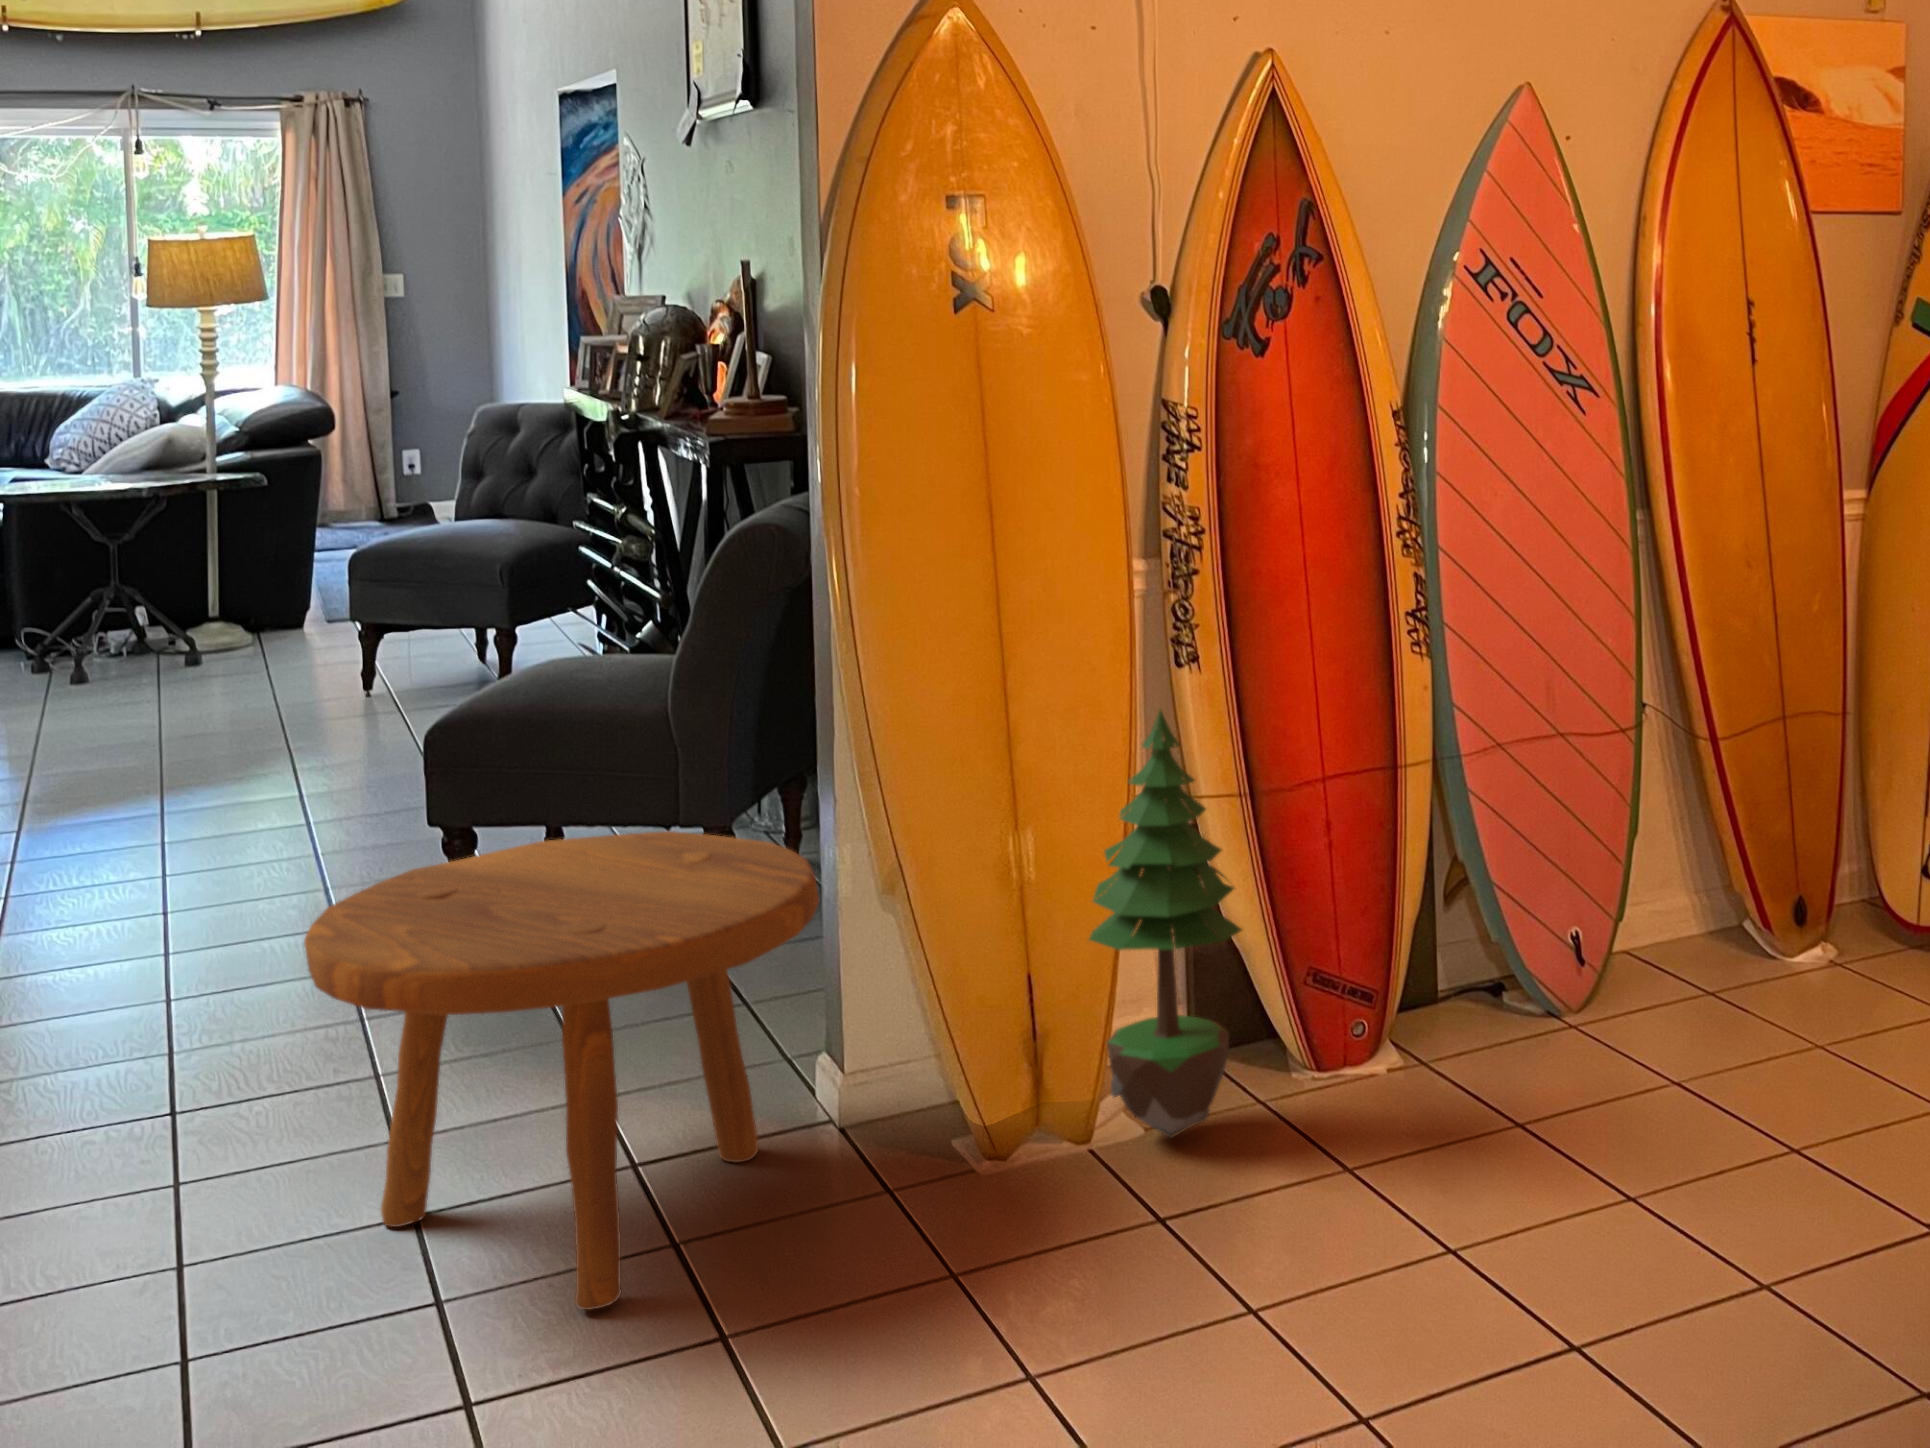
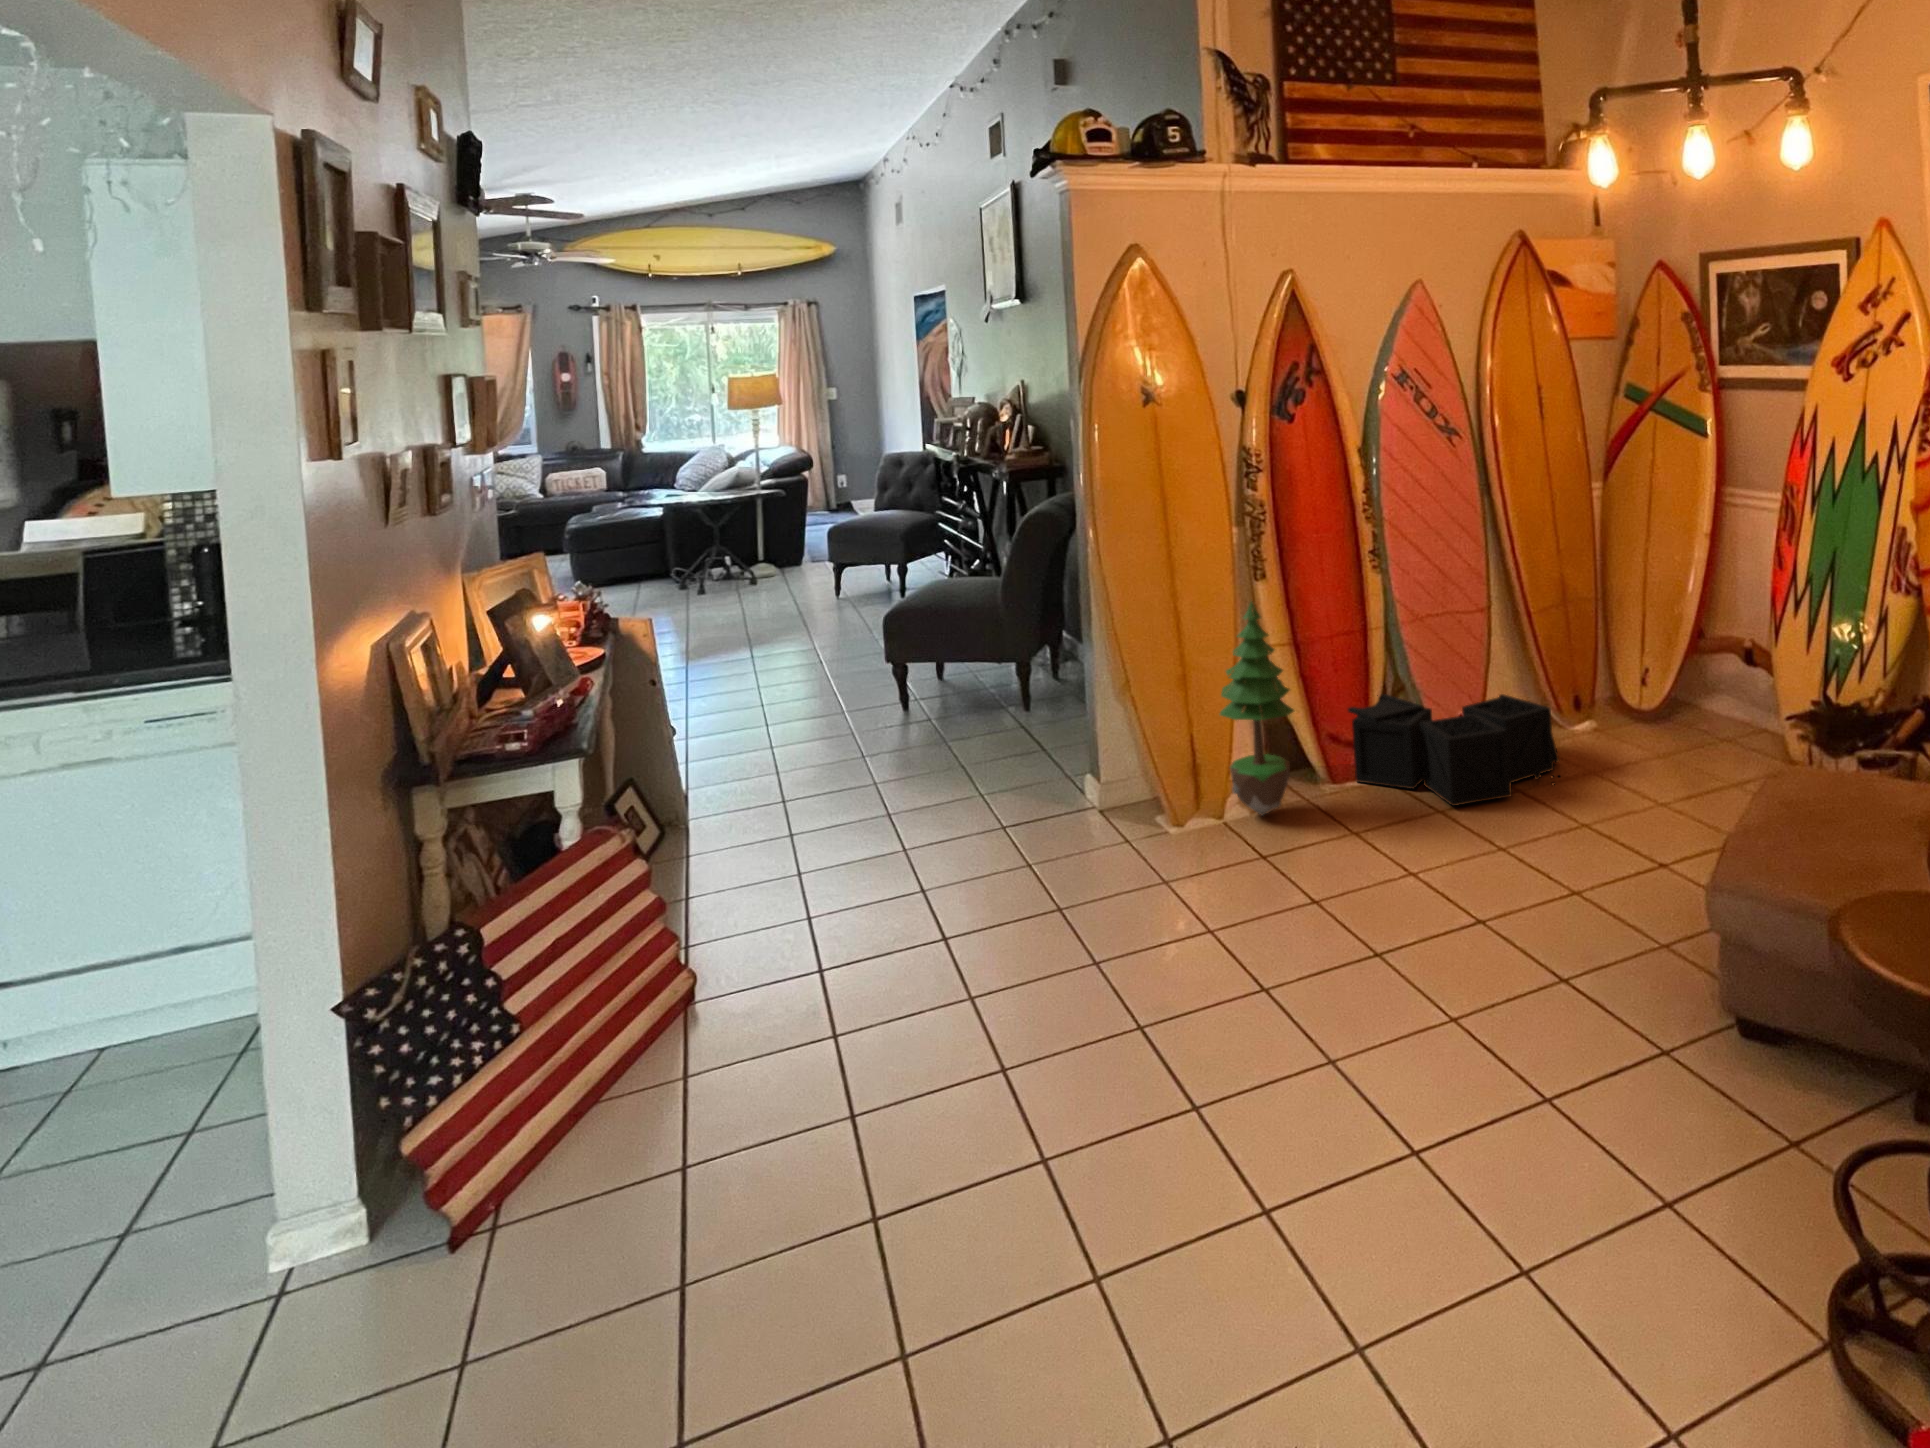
footstool: present [304,831,819,1310] -> none [858,662,1090,893]
storage bin: none [1337,894,1759,1115] -> present [1348,694,1559,806]

